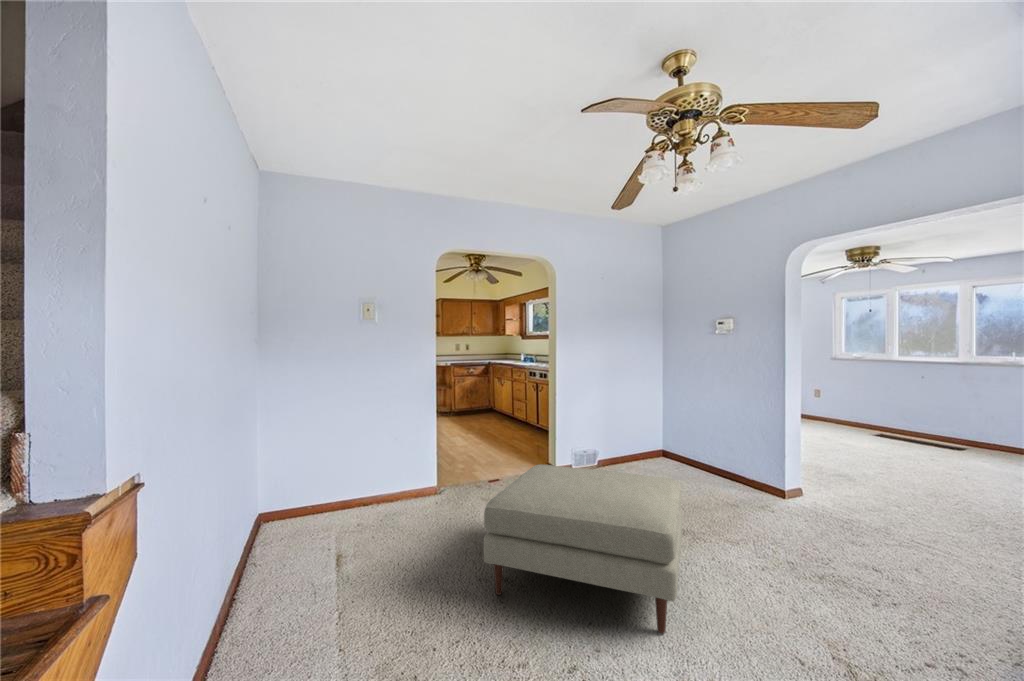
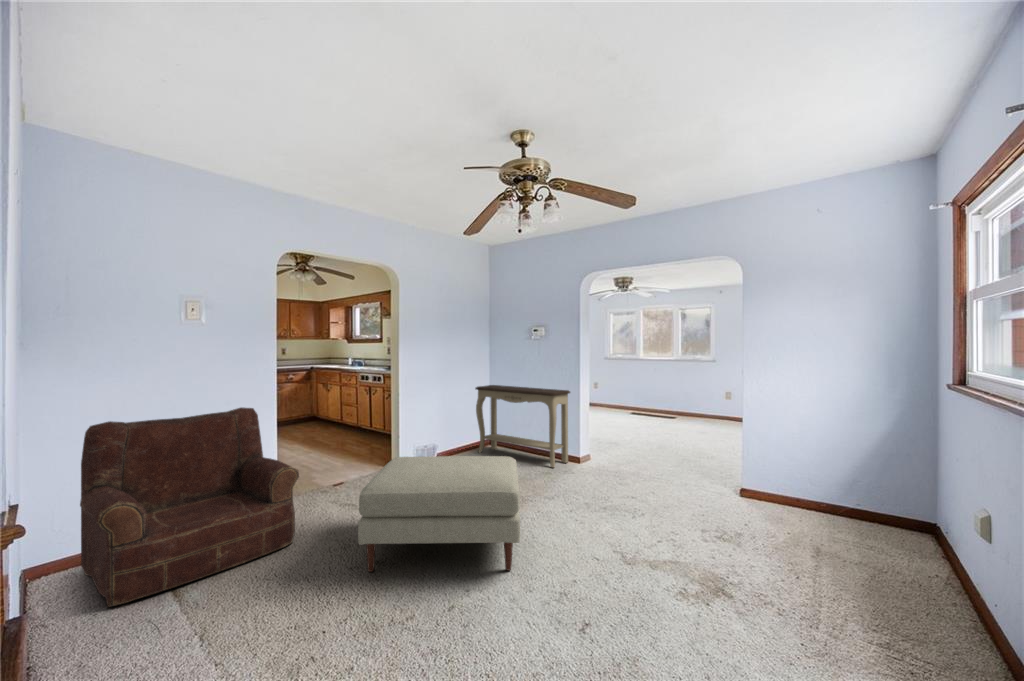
console table: none [643,386,765,492] -> present [475,385,570,468]
armchair: none [262,401,441,580] -> present [80,408,299,607]

